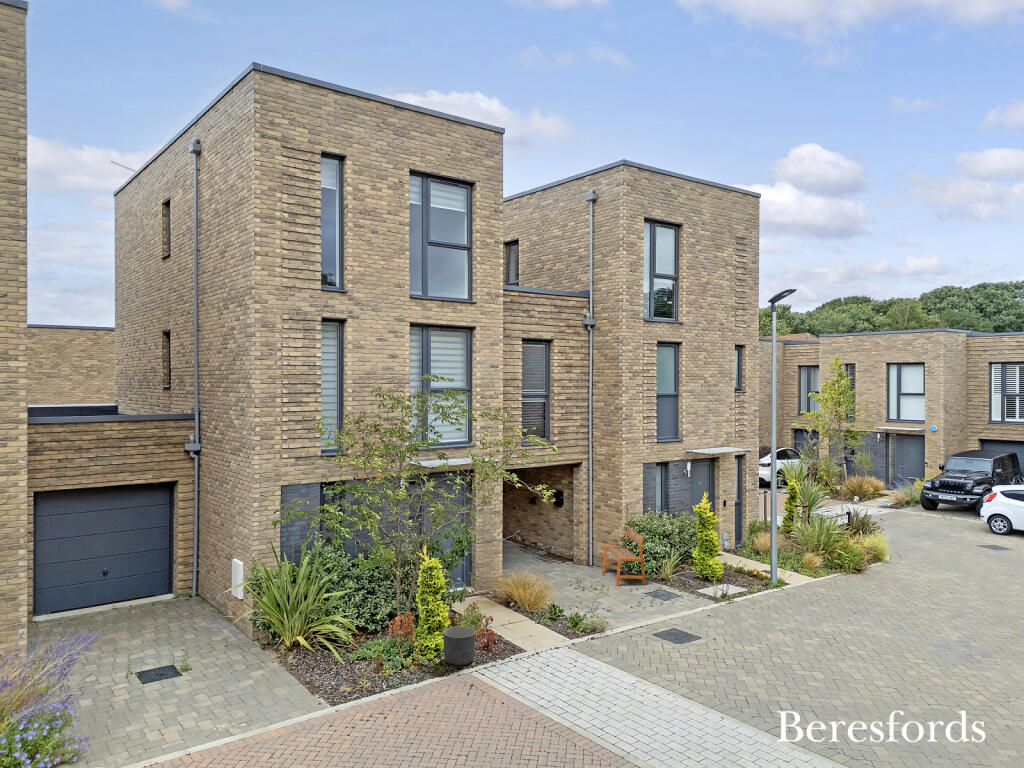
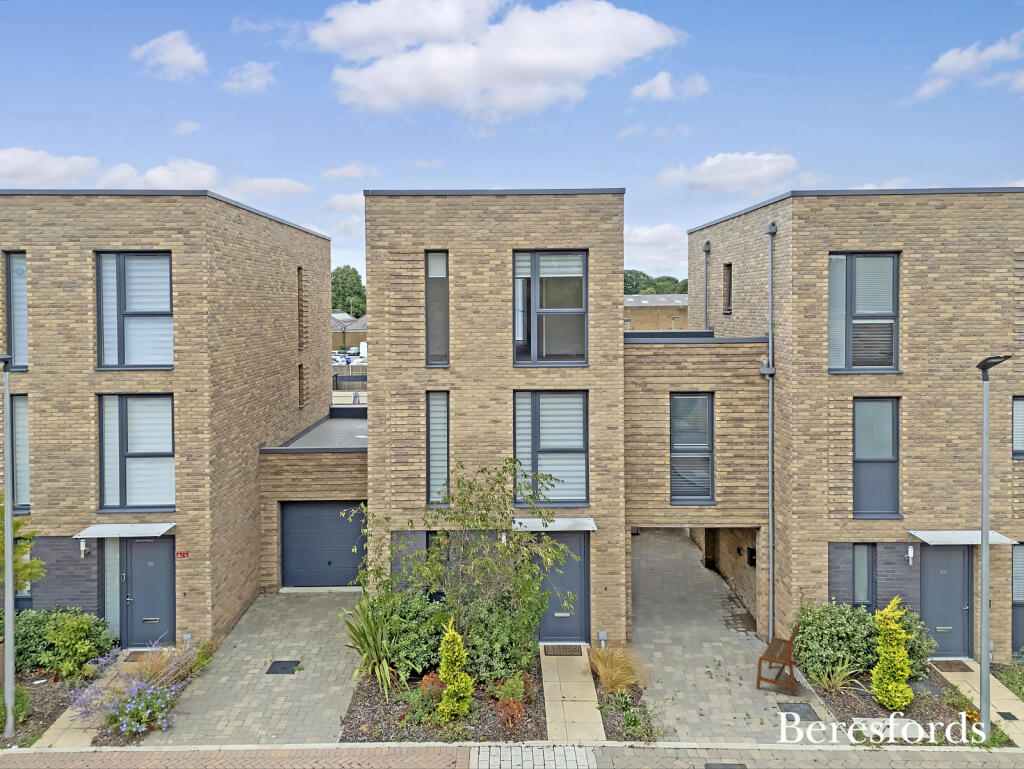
planter: present [443,626,476,665] -> none [454,692,485,732]

